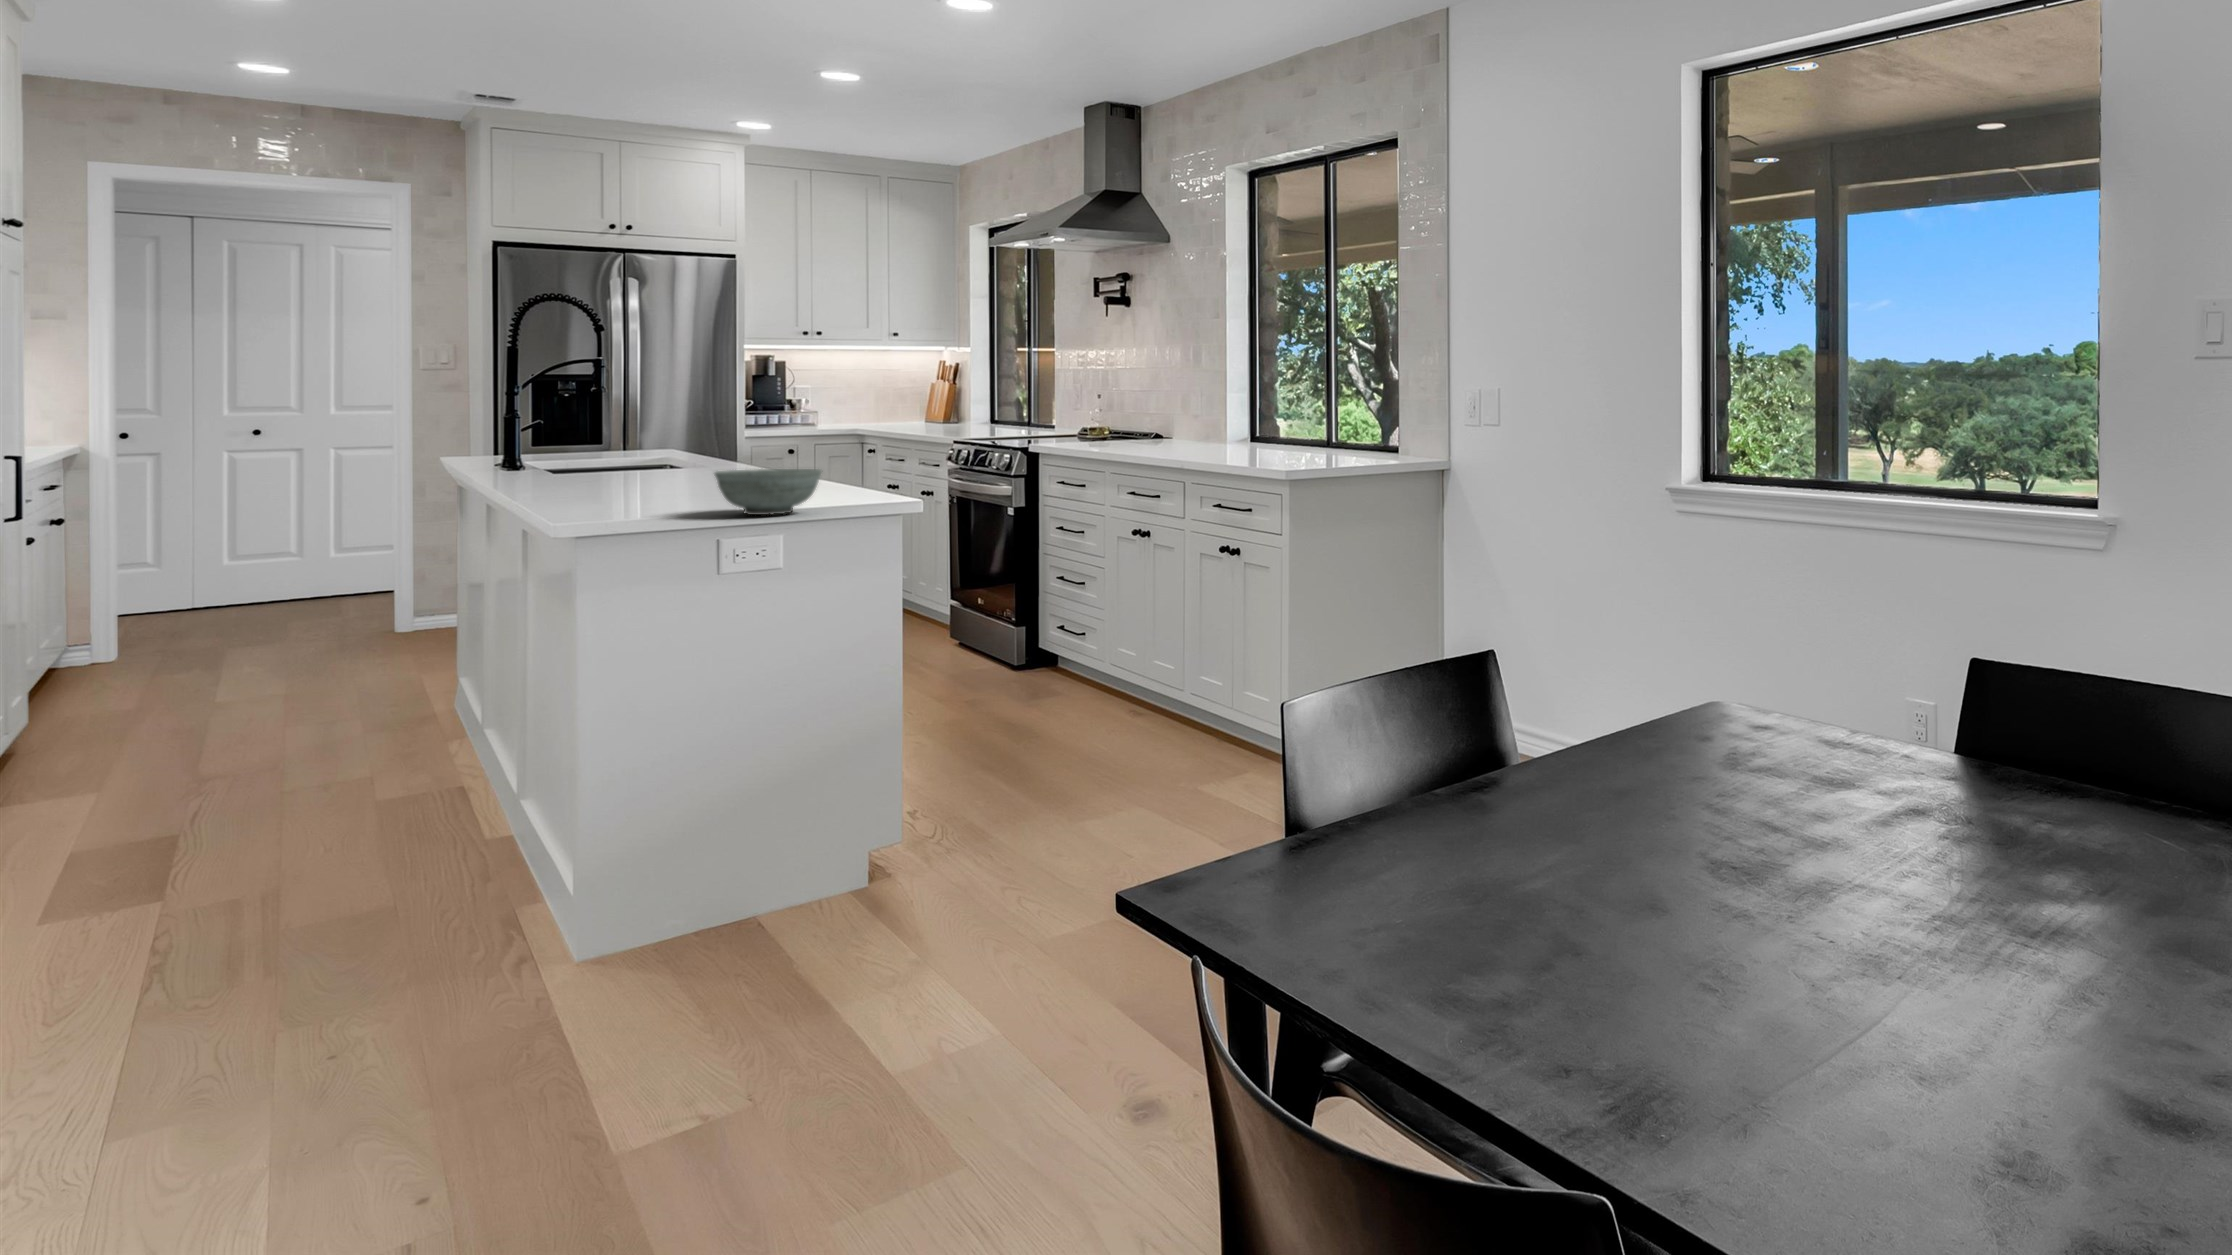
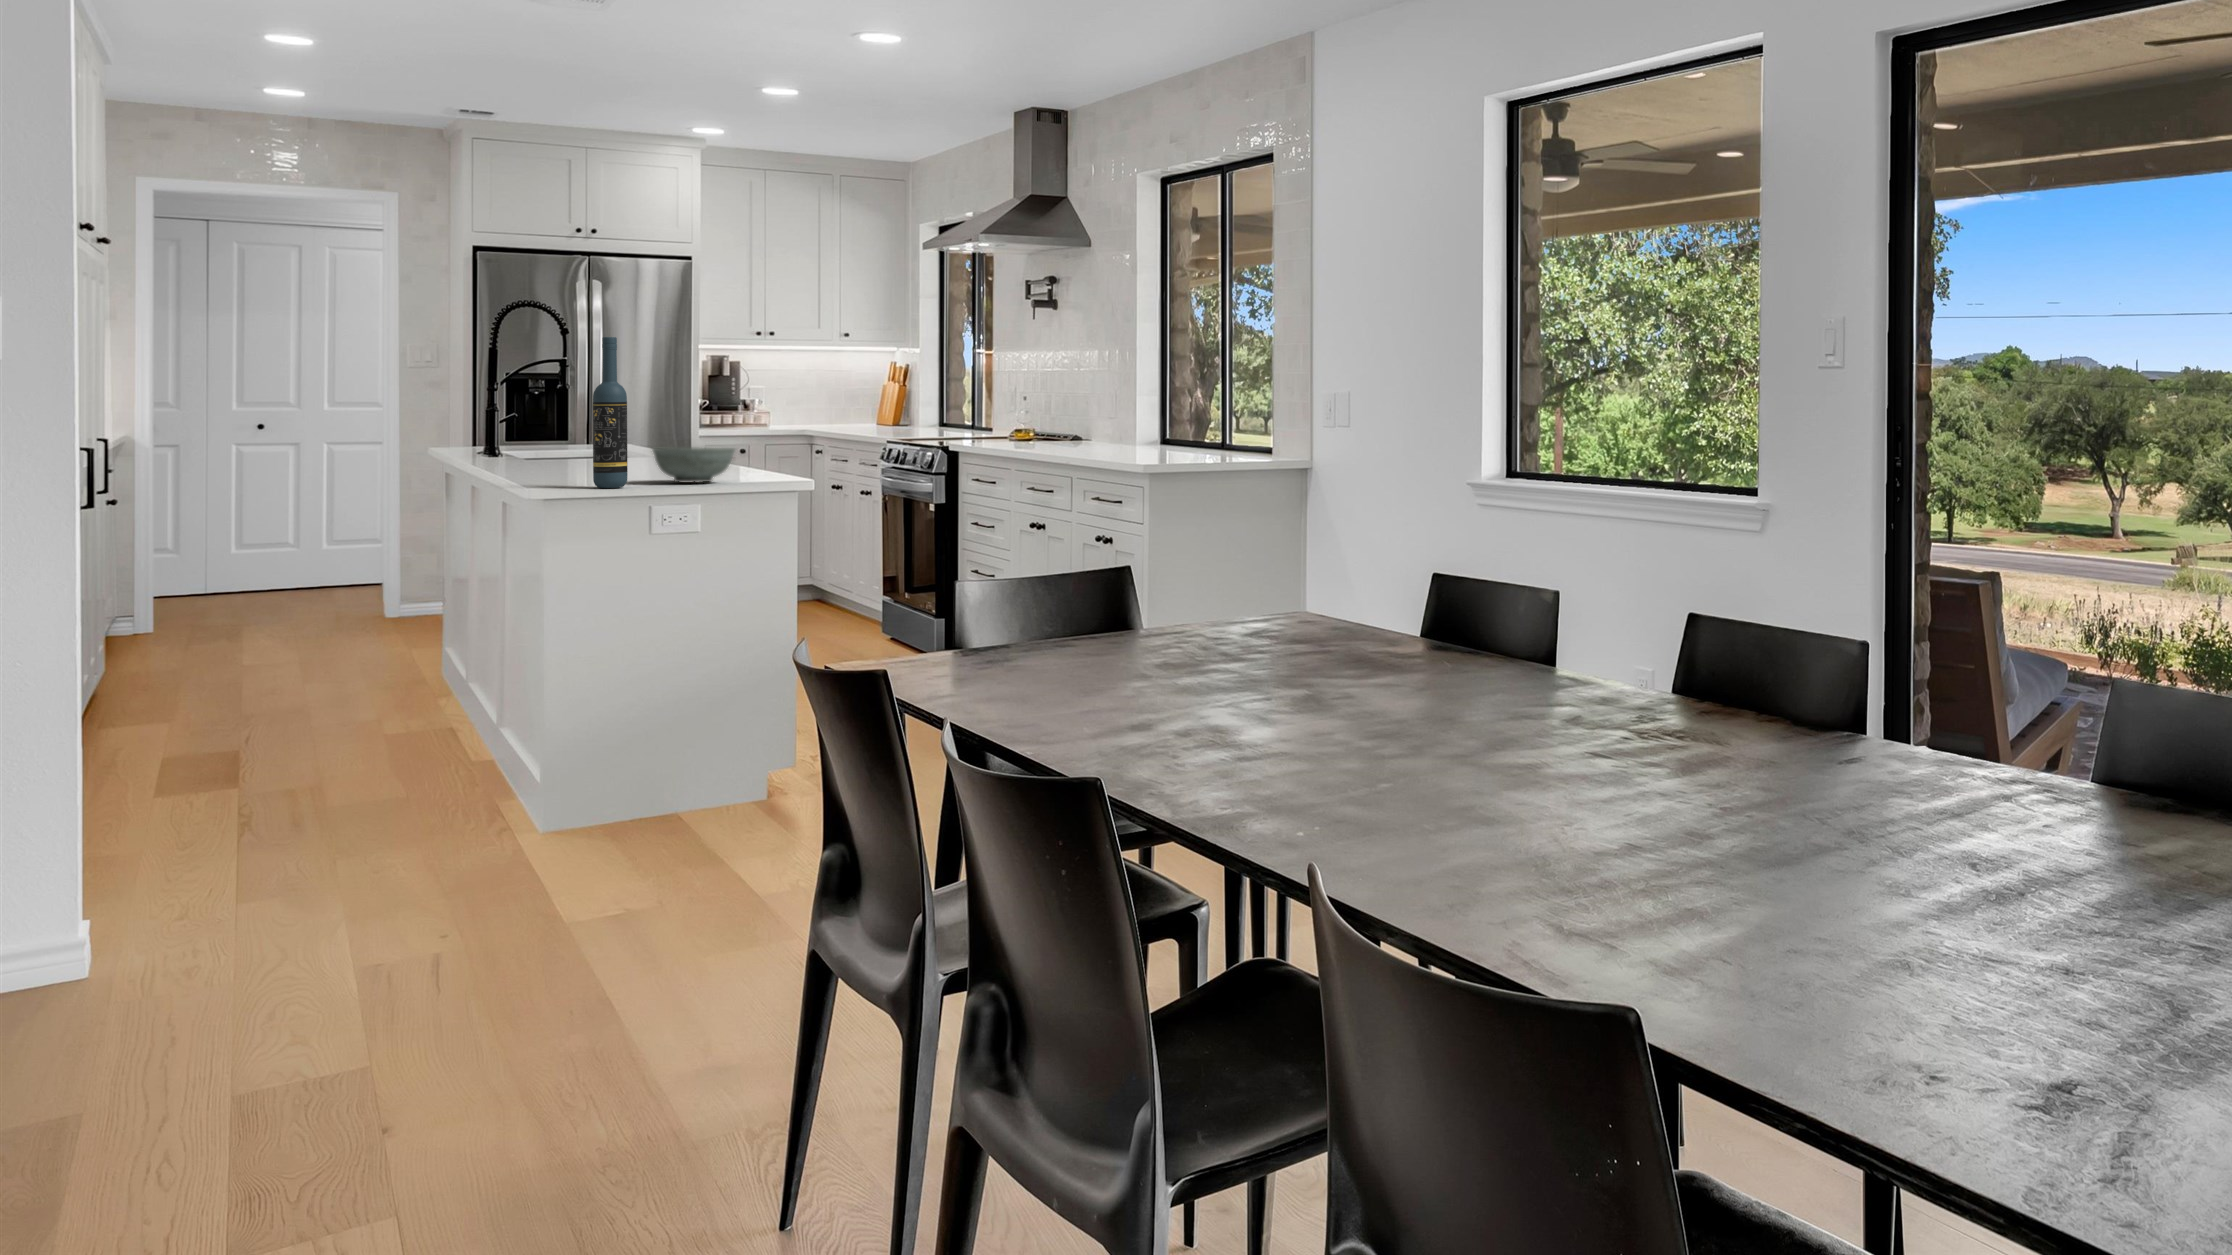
wine bottle: none [635,332,683,528] -> present [593,337,628,488]

